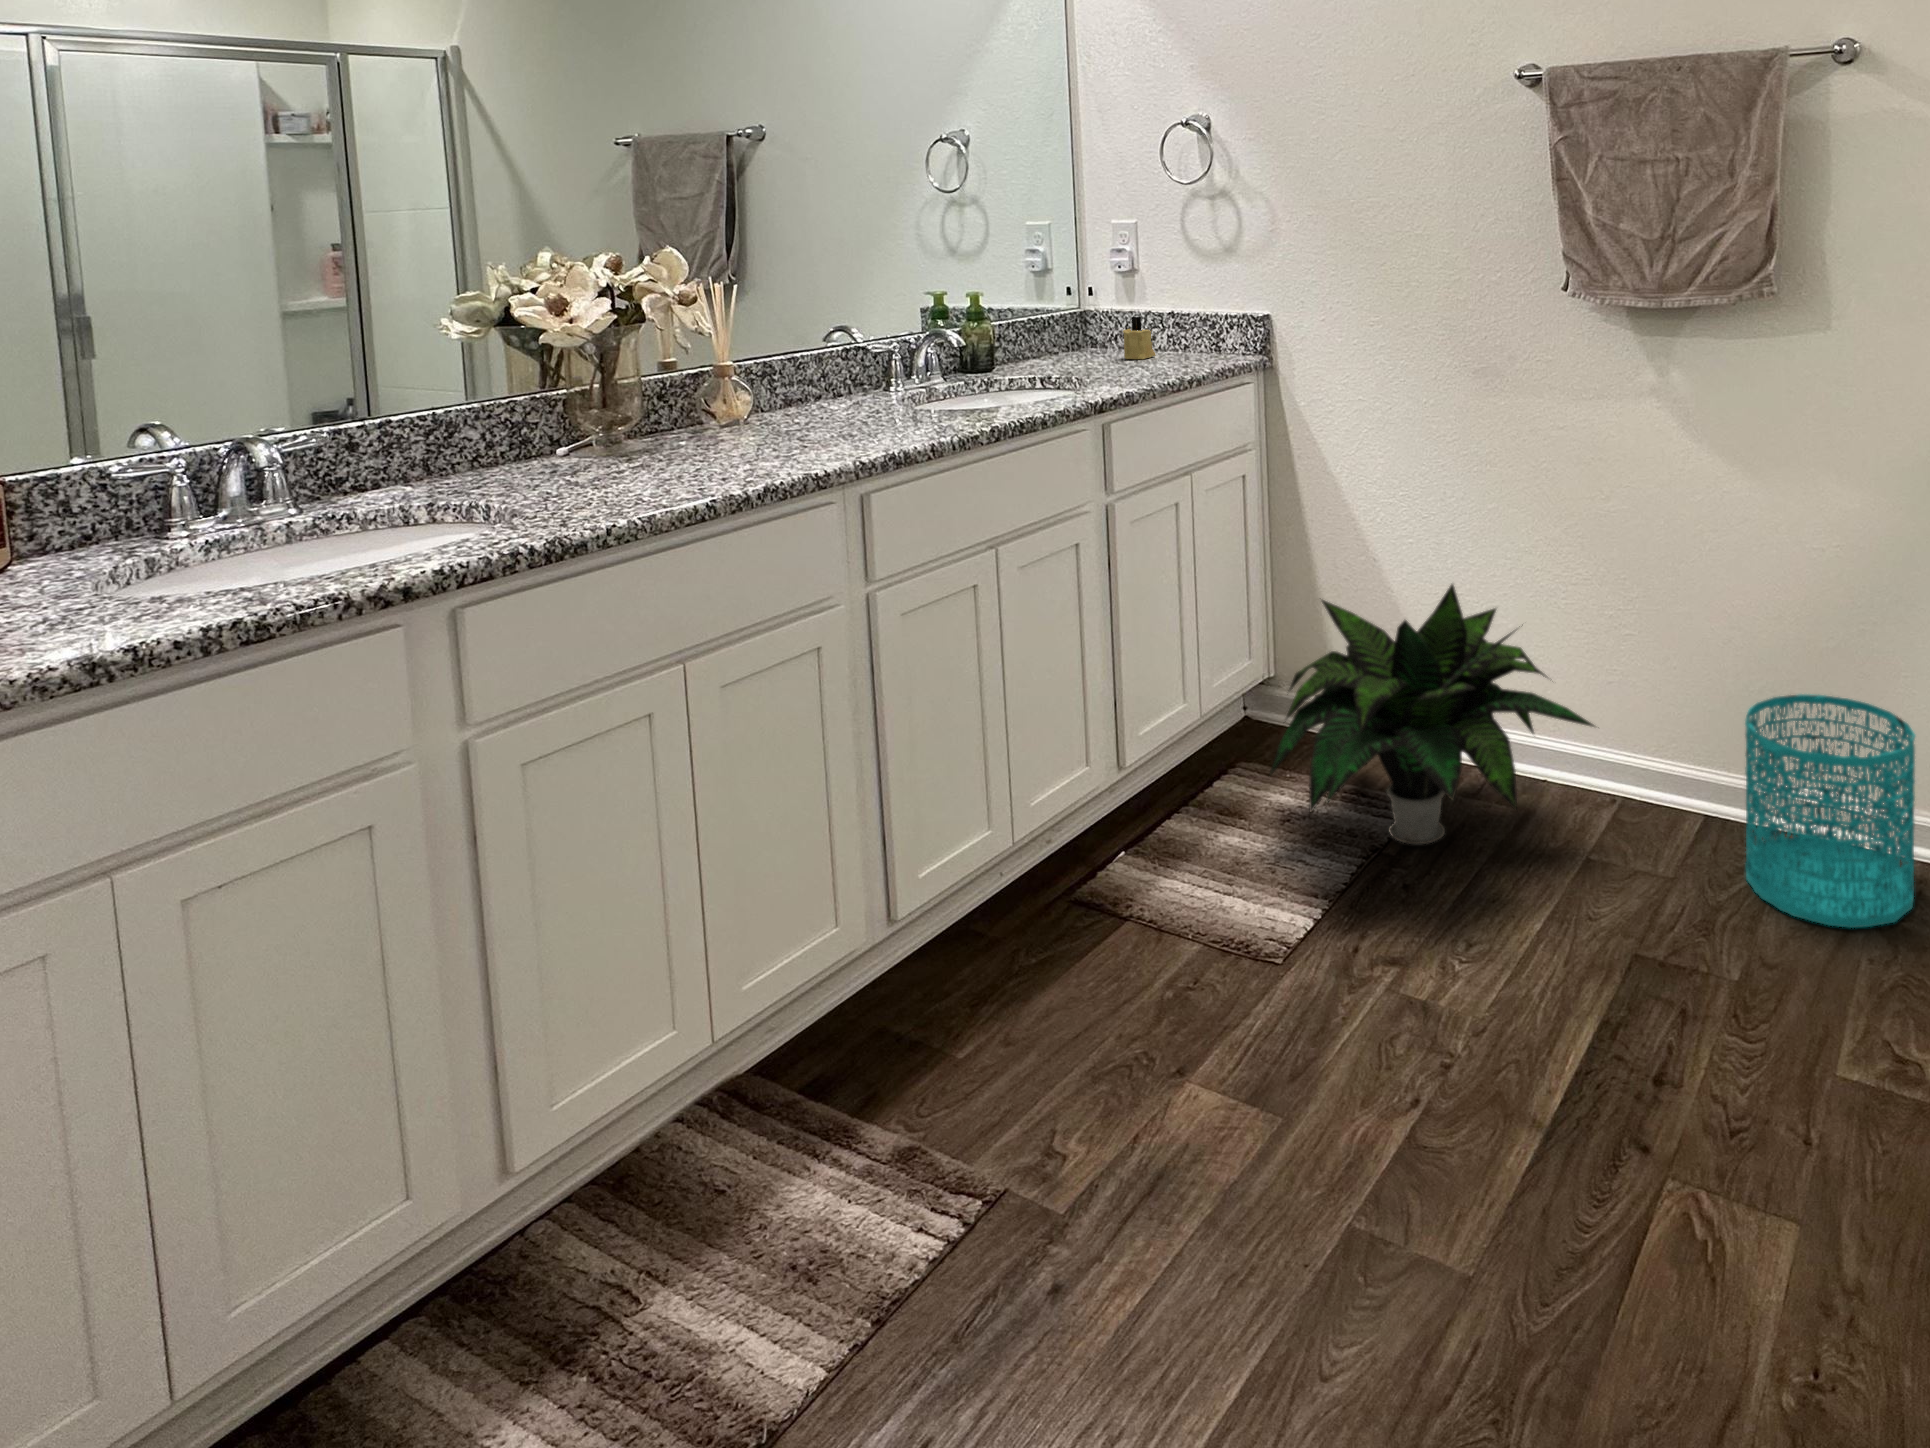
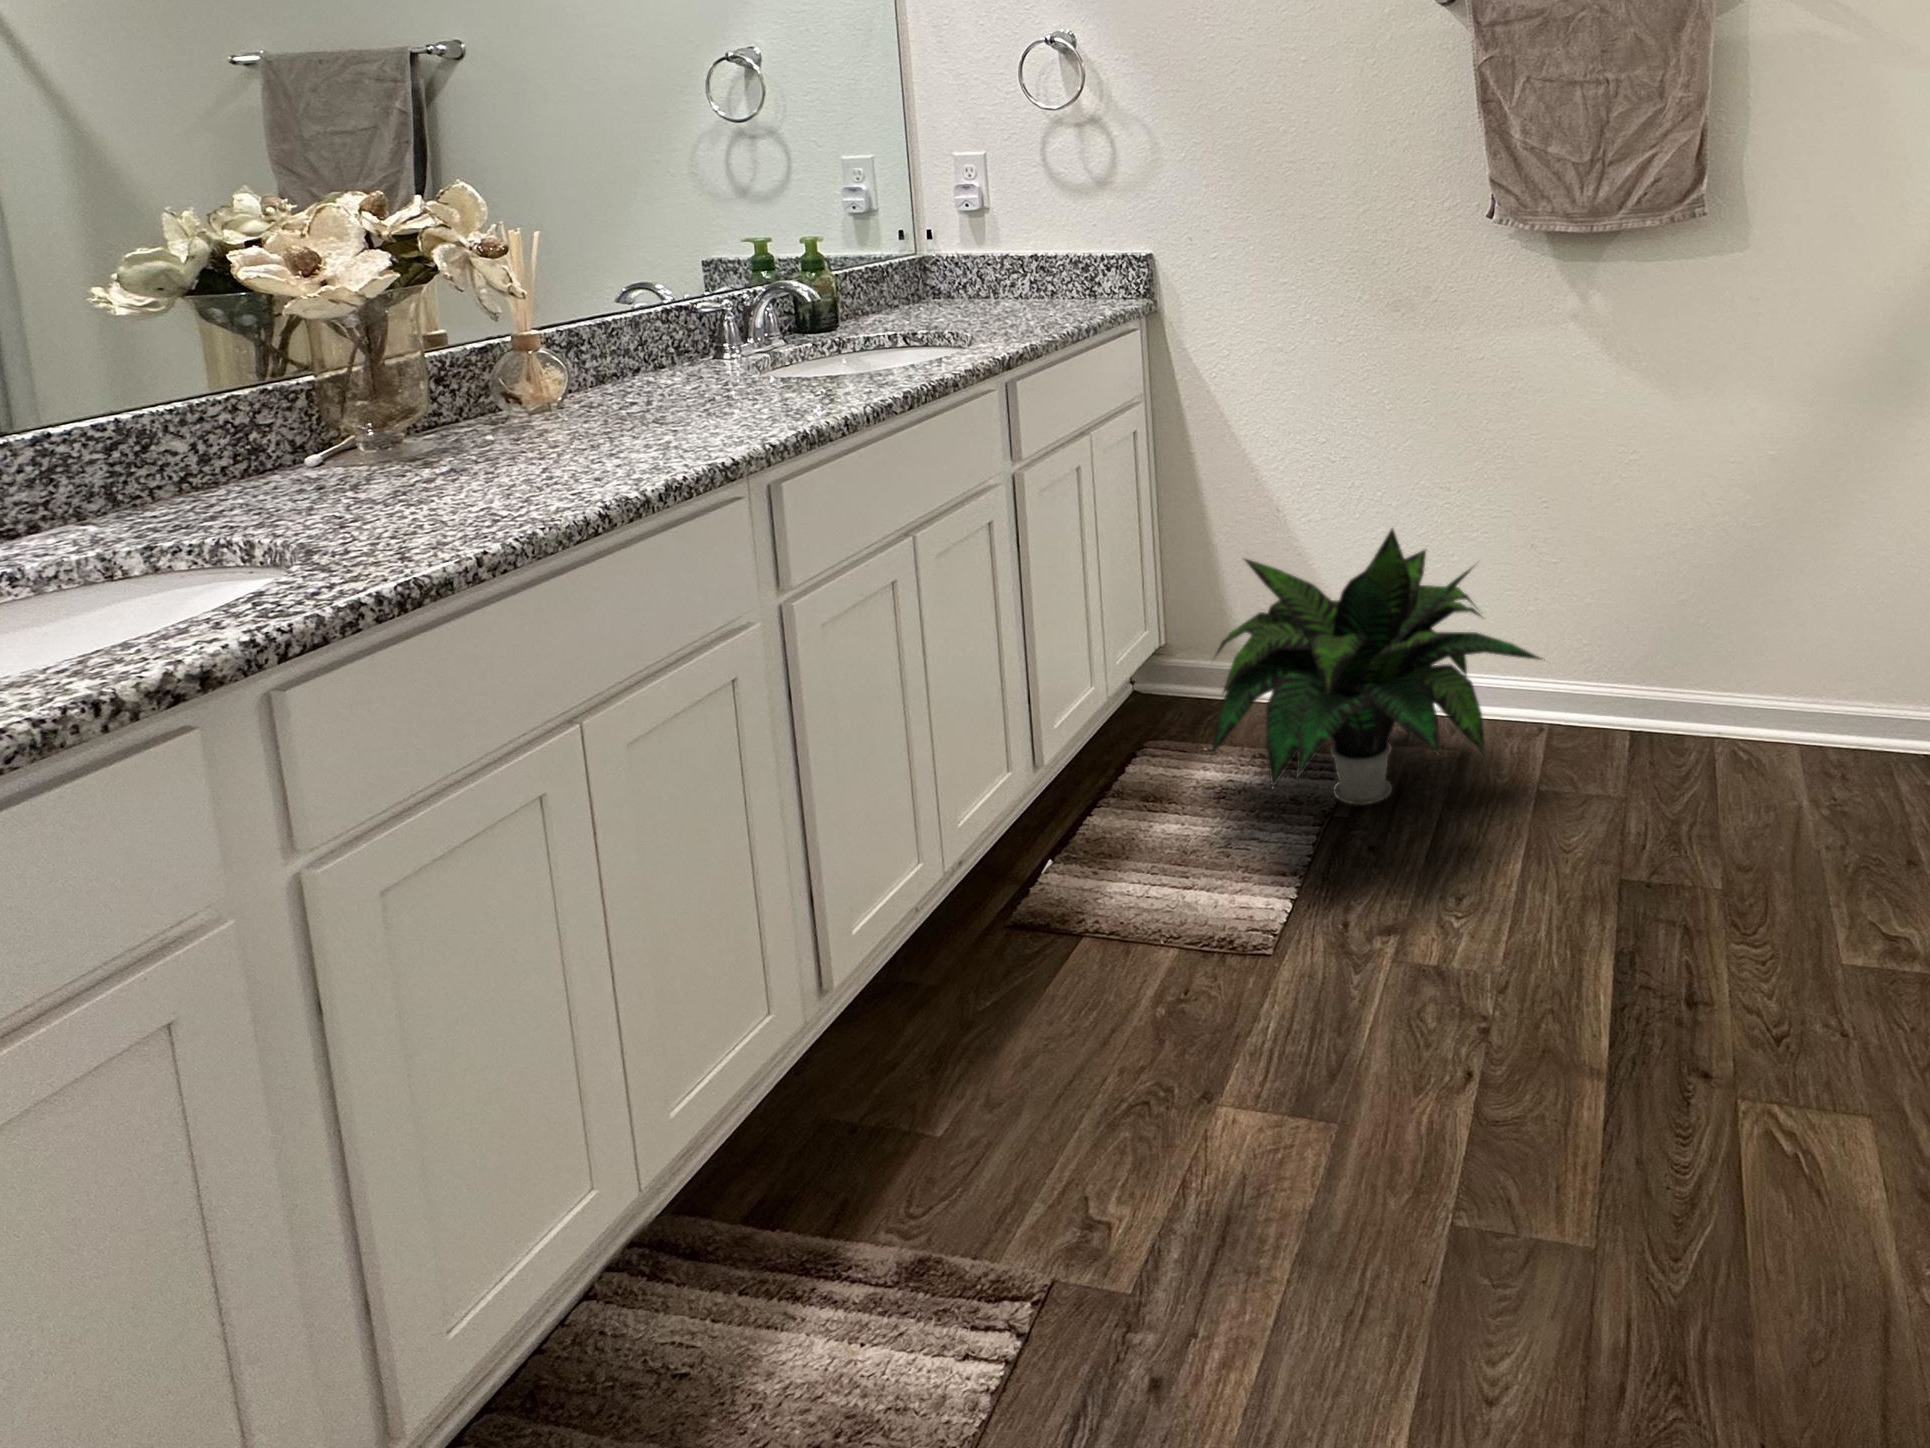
candle: present [1123,317,1155,359] -> none [973,261,1012,309]
wastebasket: present [1745,694,1915,928] -> none [1689,603,1849,823]

